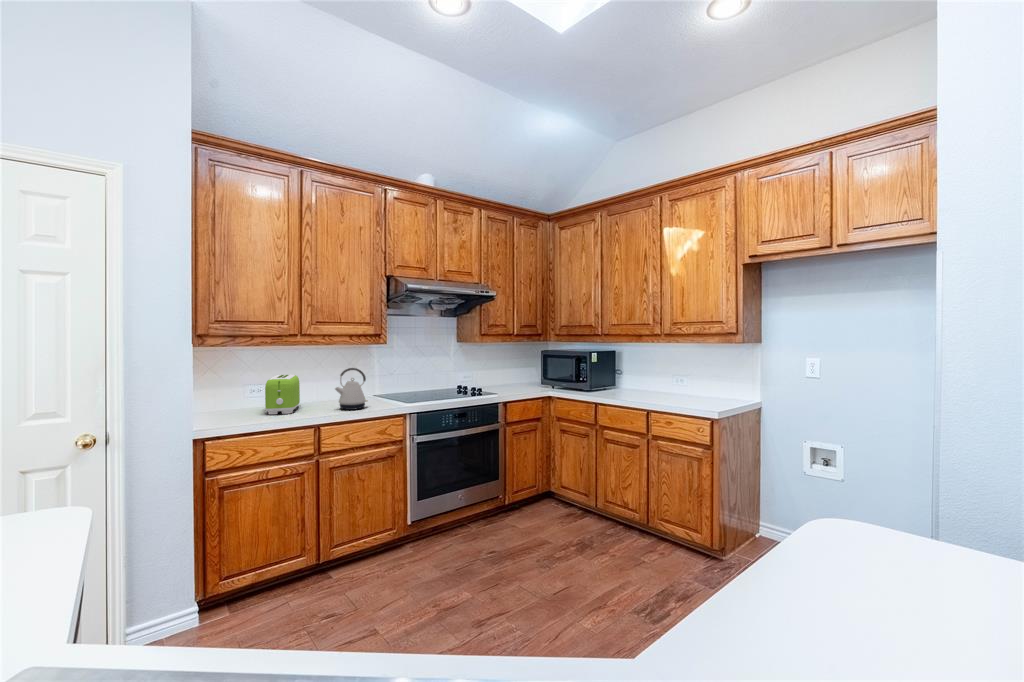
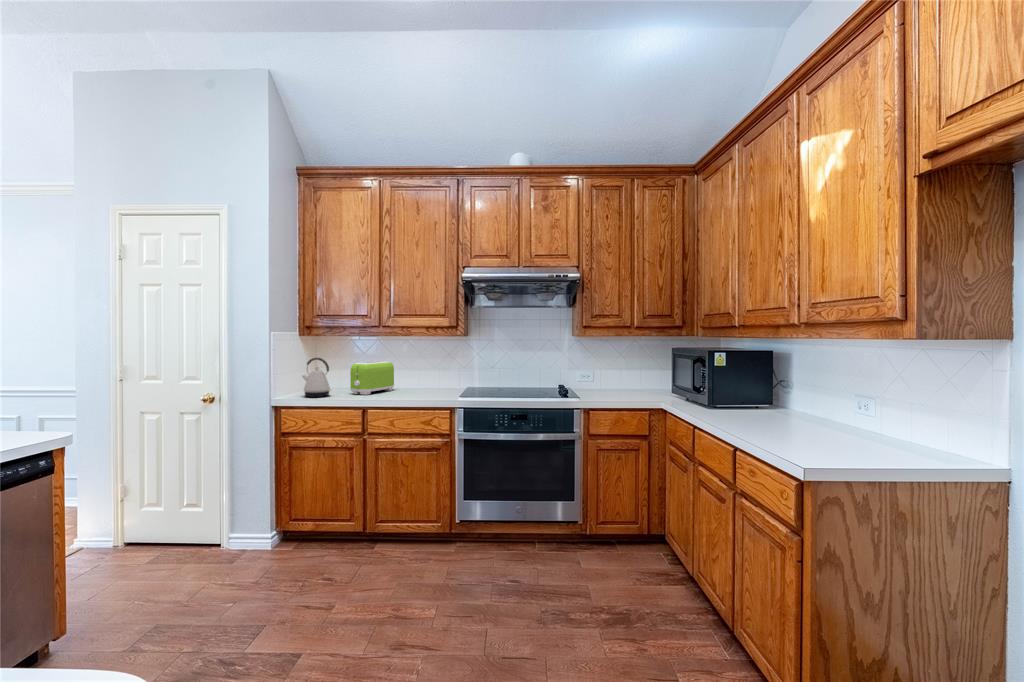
kettle: present [335,368,368,410] -> present [302,358,331,397]

